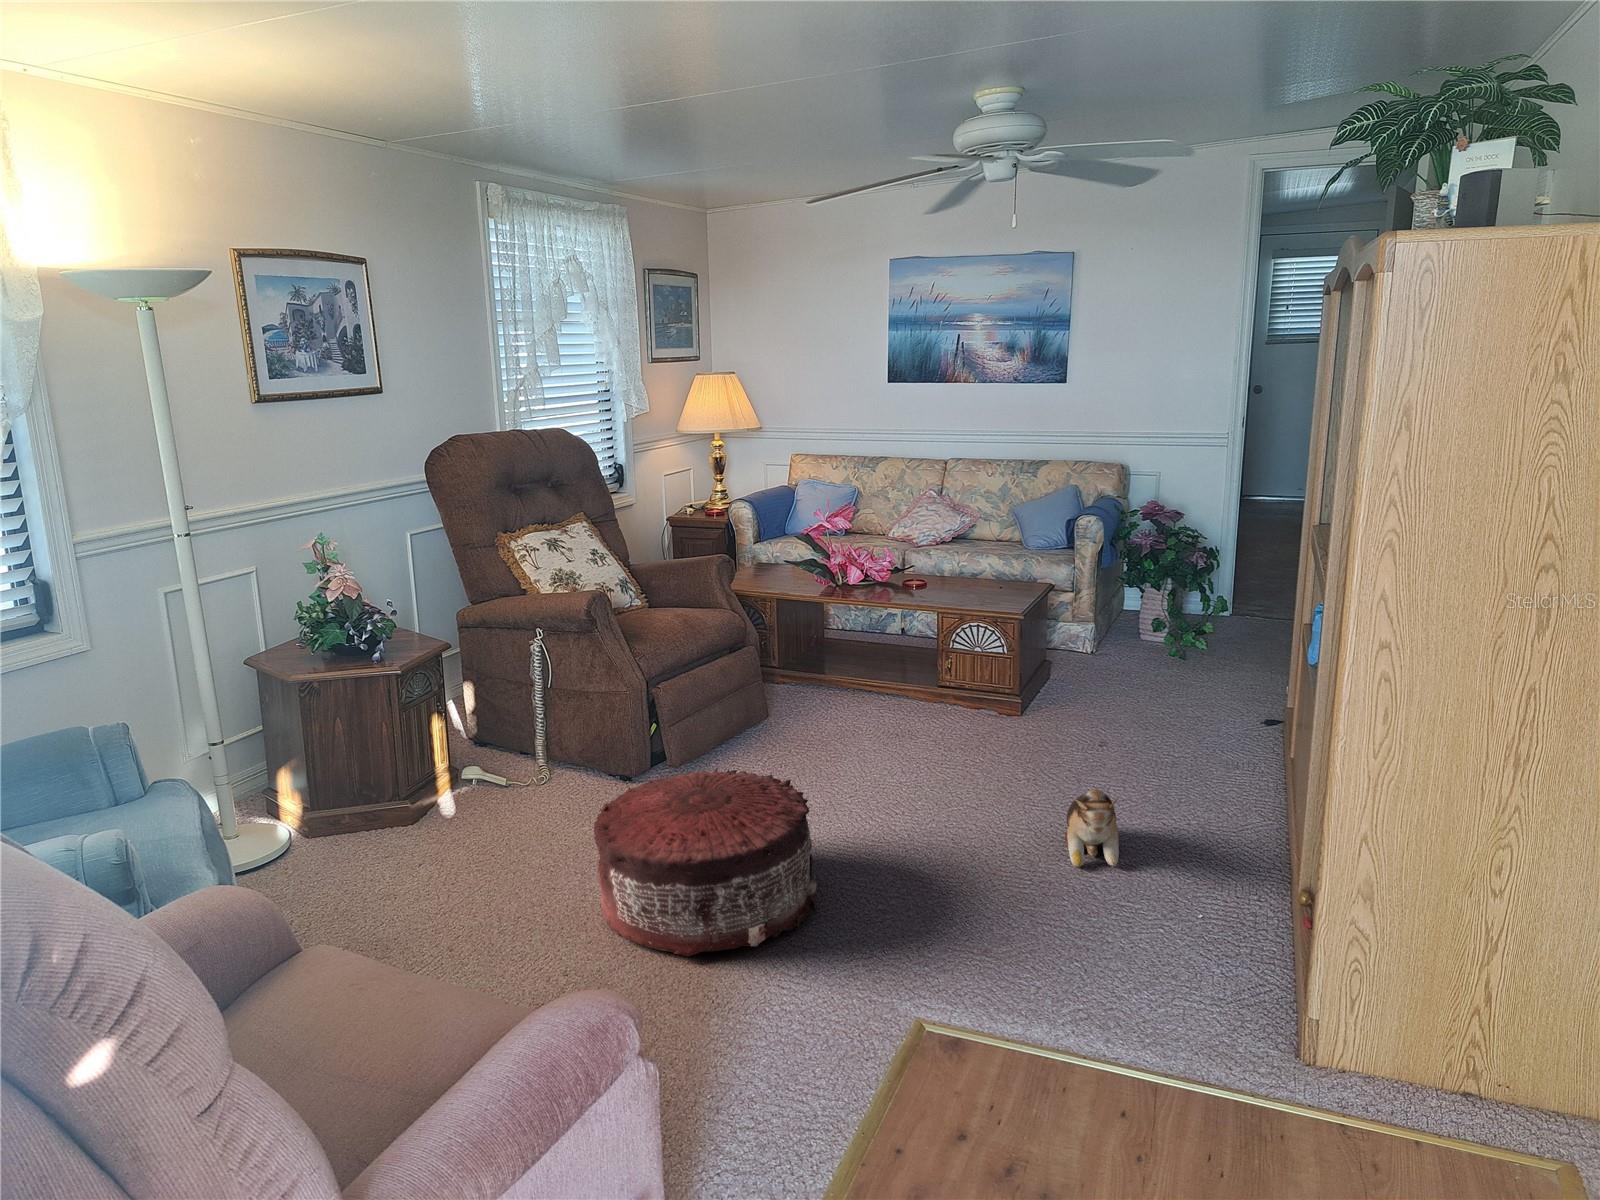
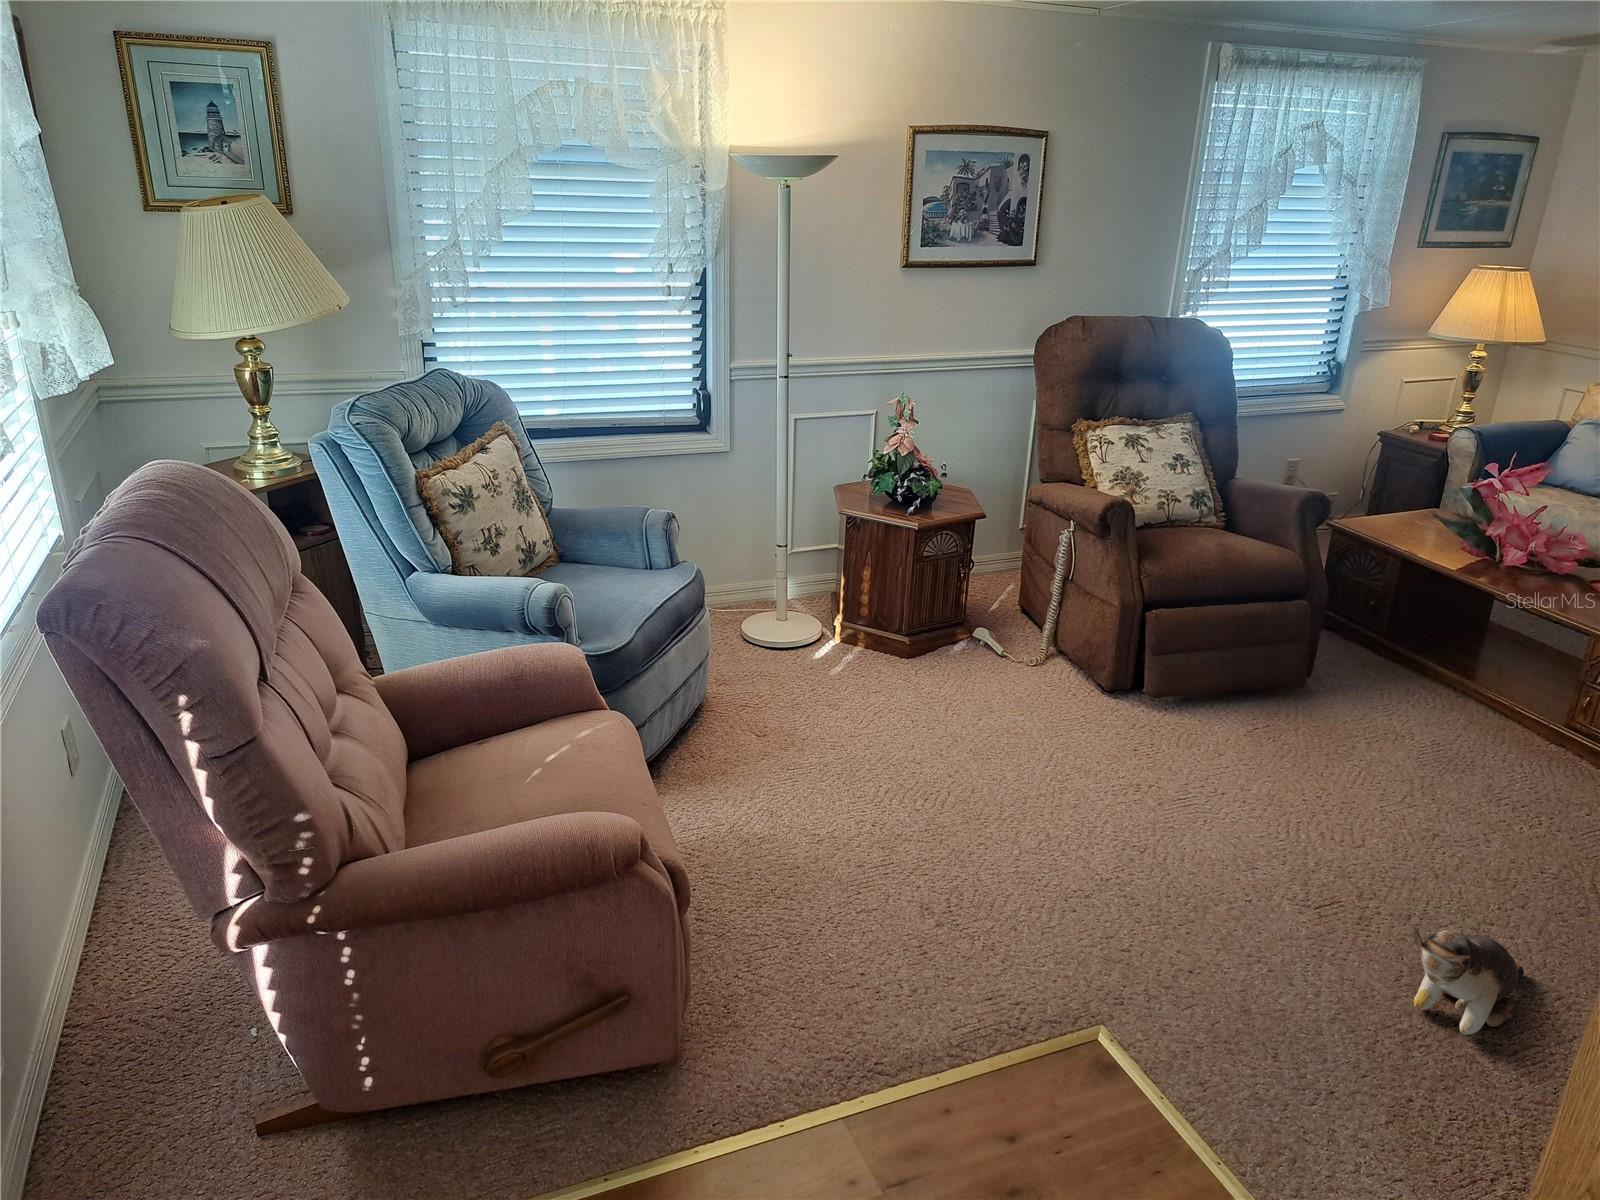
pouf: present [594,768,817,957] -> none [916,691,1132,885]

